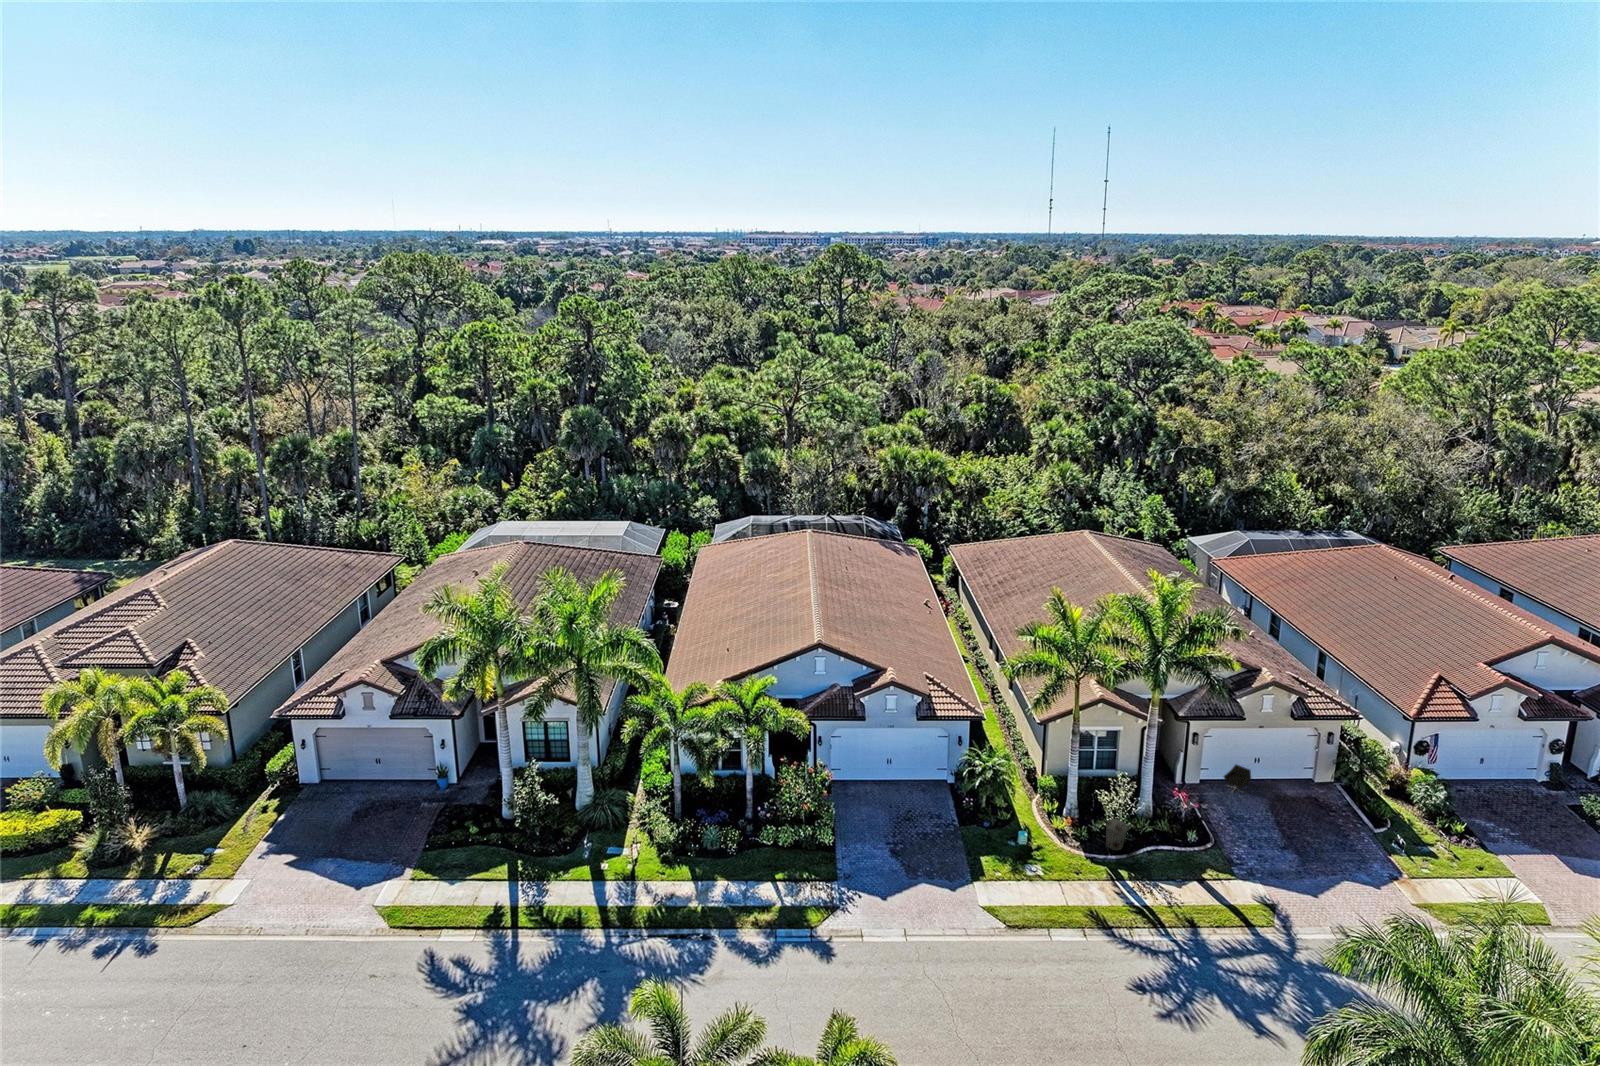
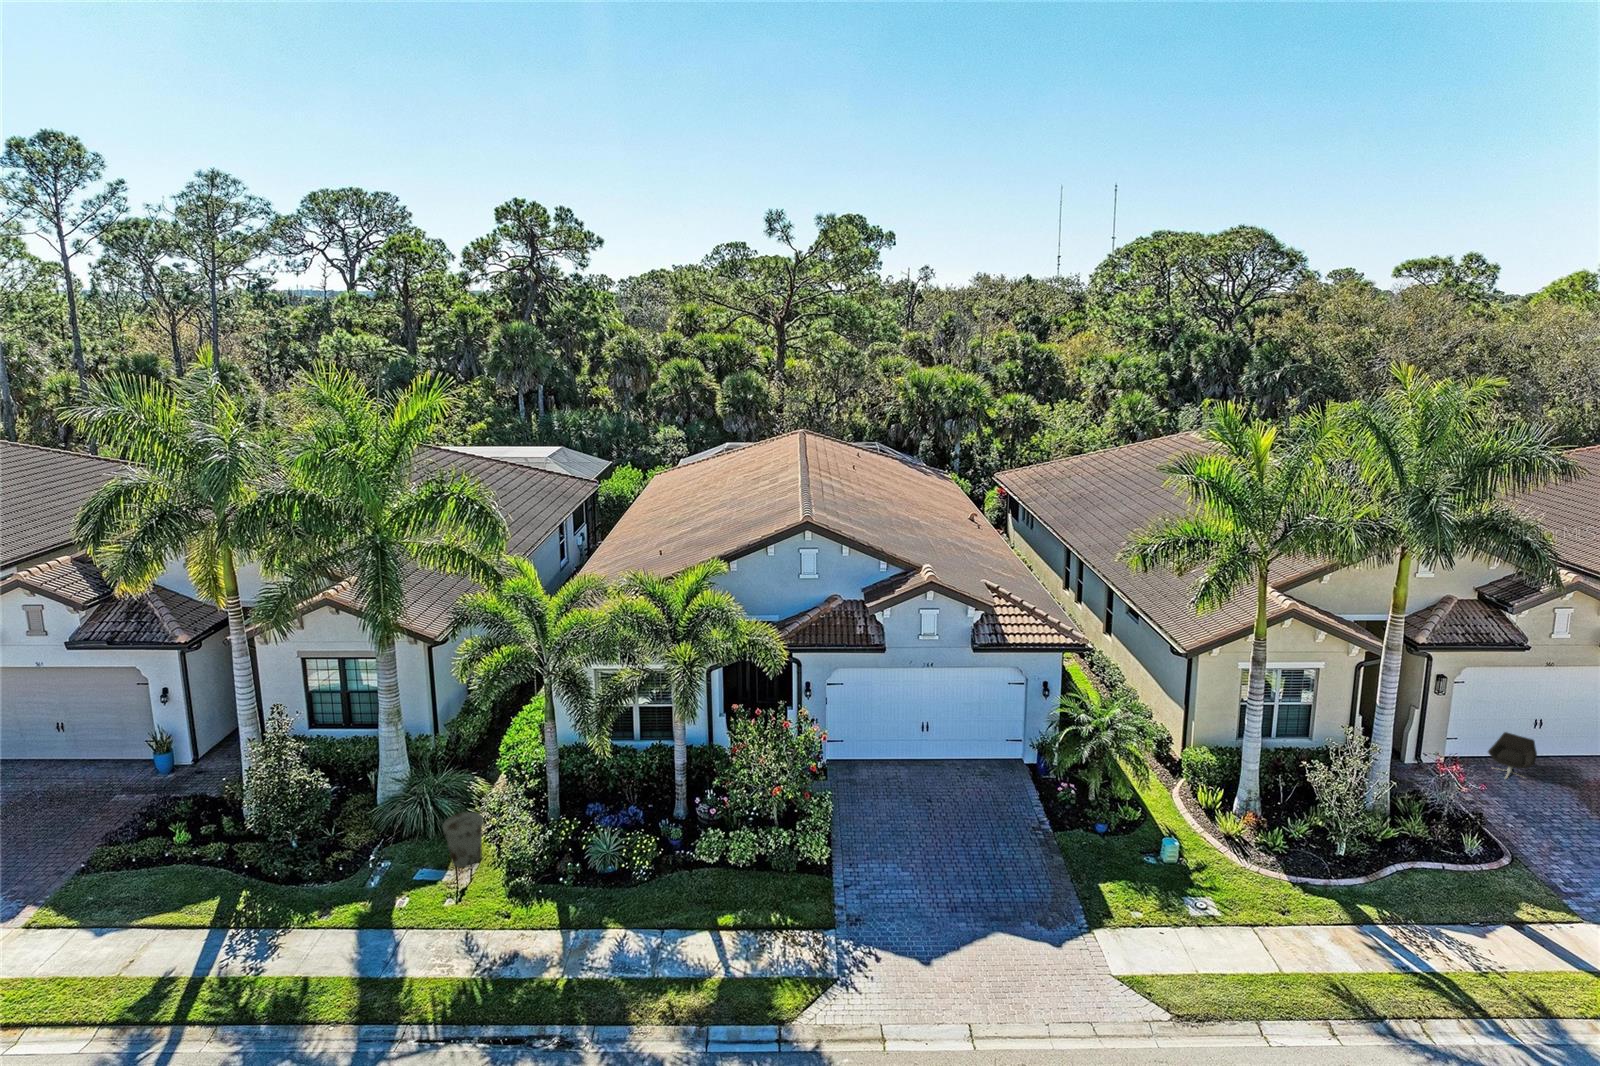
trash can: present [1106,819,1128,850] -> present [443,812,483,867]

